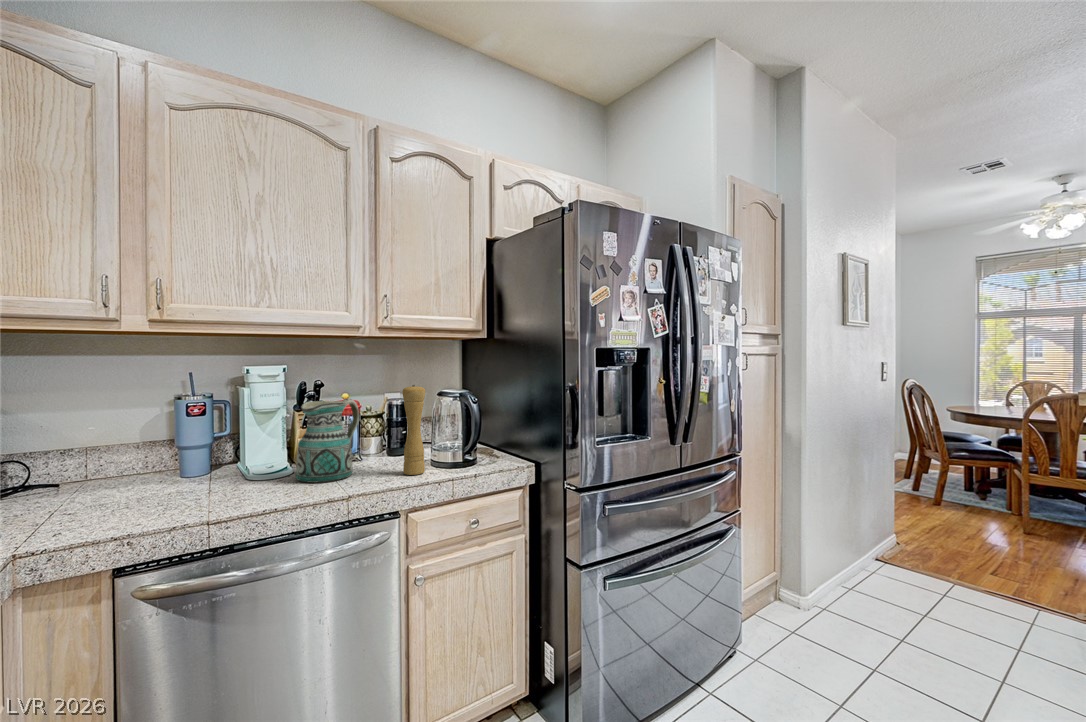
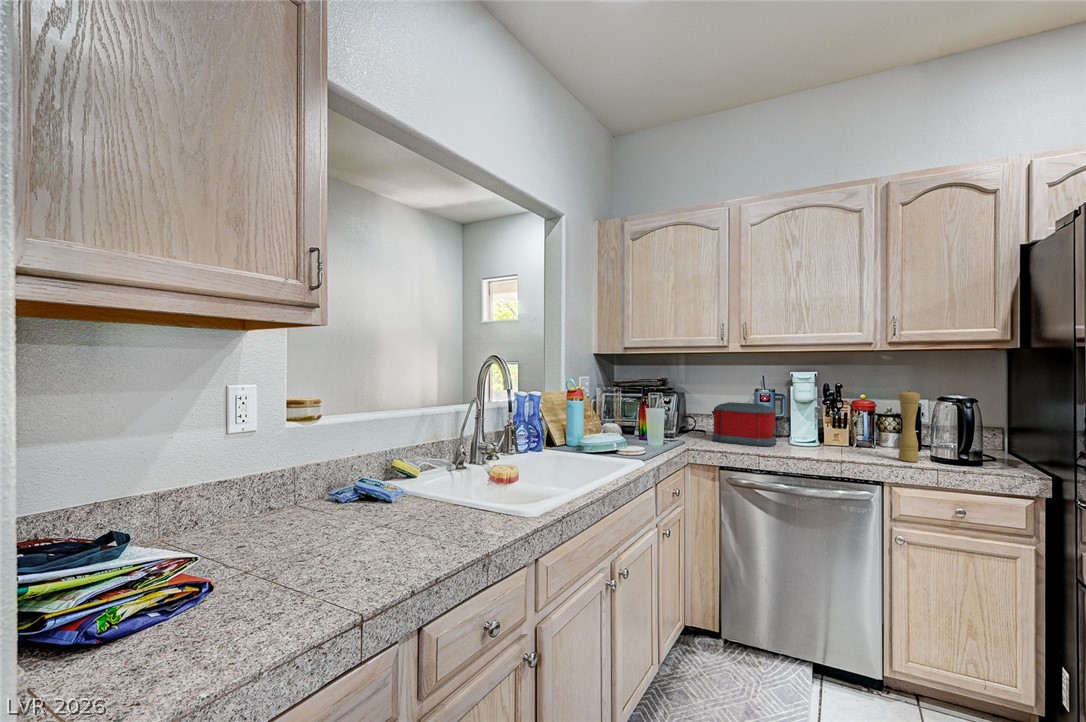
ceramic pitcher: present [296,398,359,483] -> none [818,398,869,453]
toaster: none [82,423,227,512] -> present [712,402,776,447]

